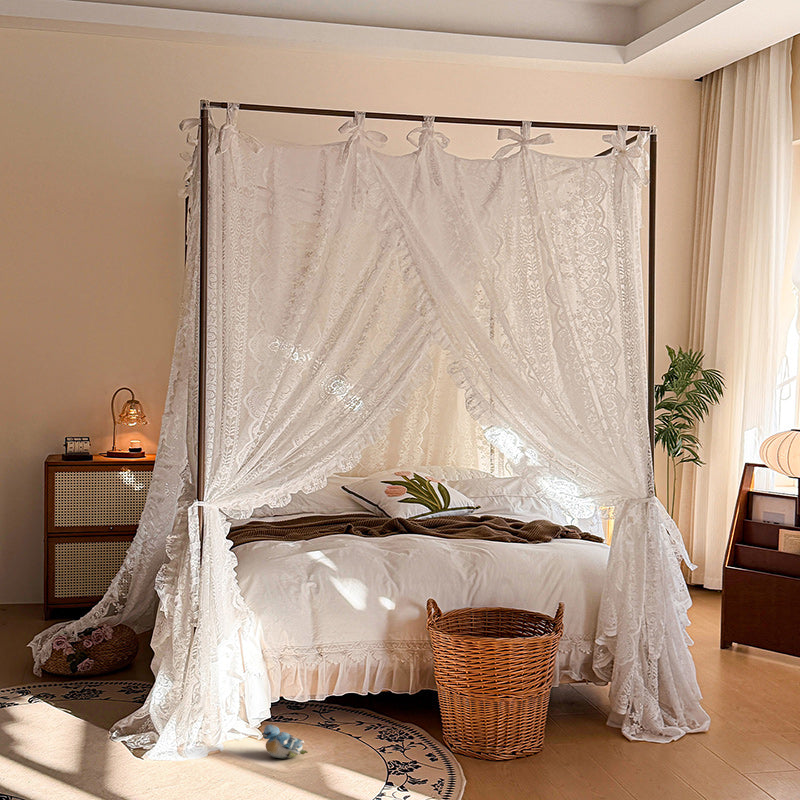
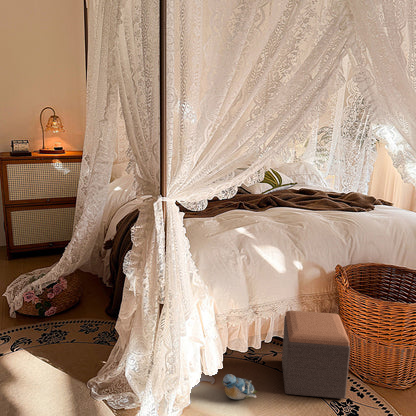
footstool: none [344,662,435,769] -> present [282,311,350,399]

